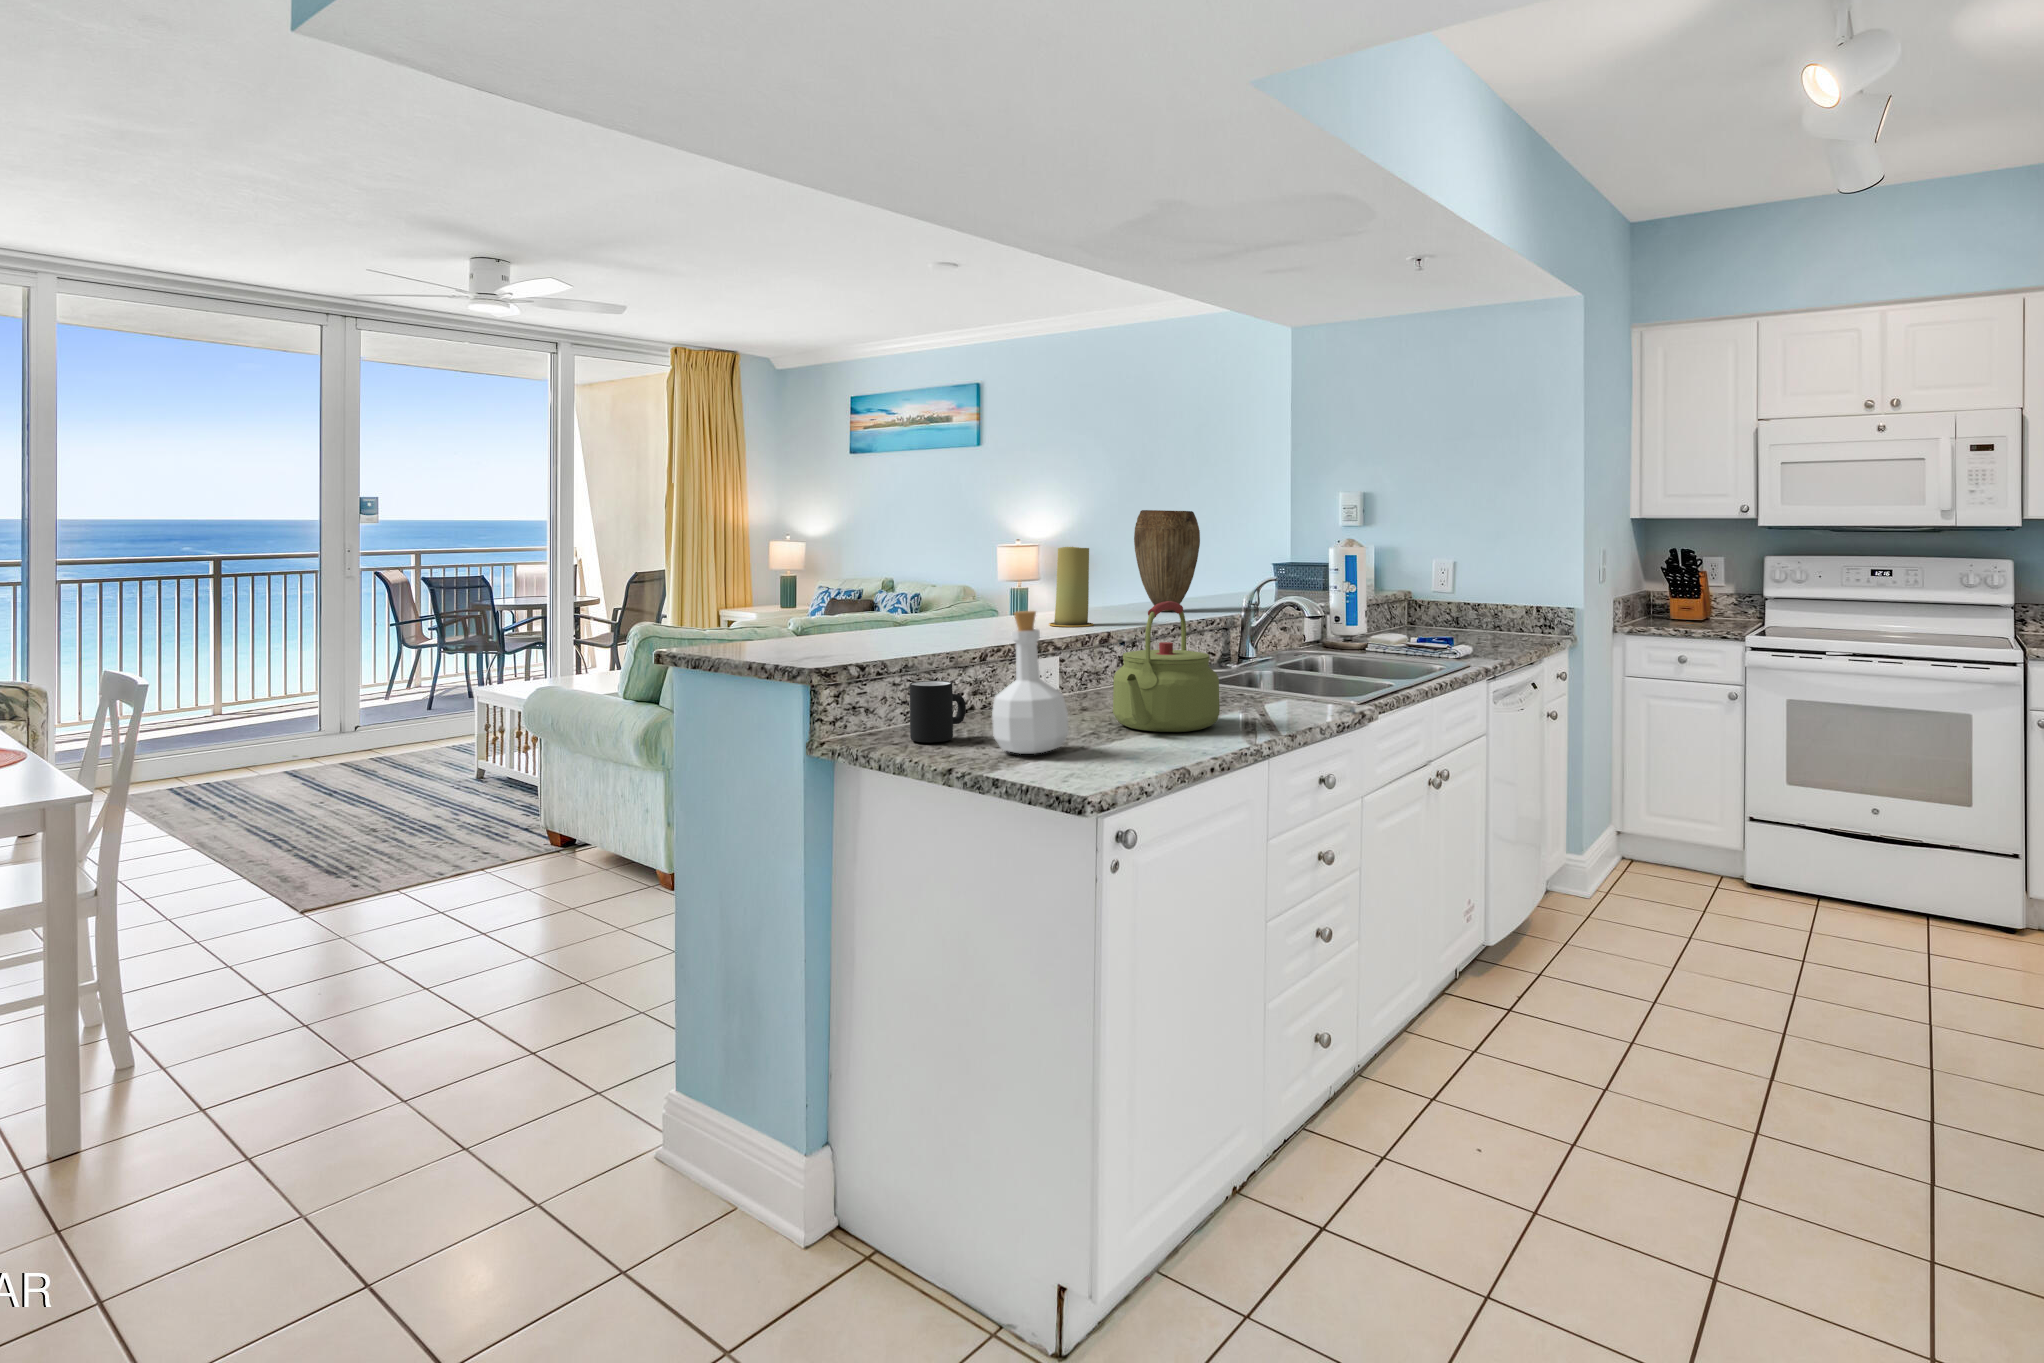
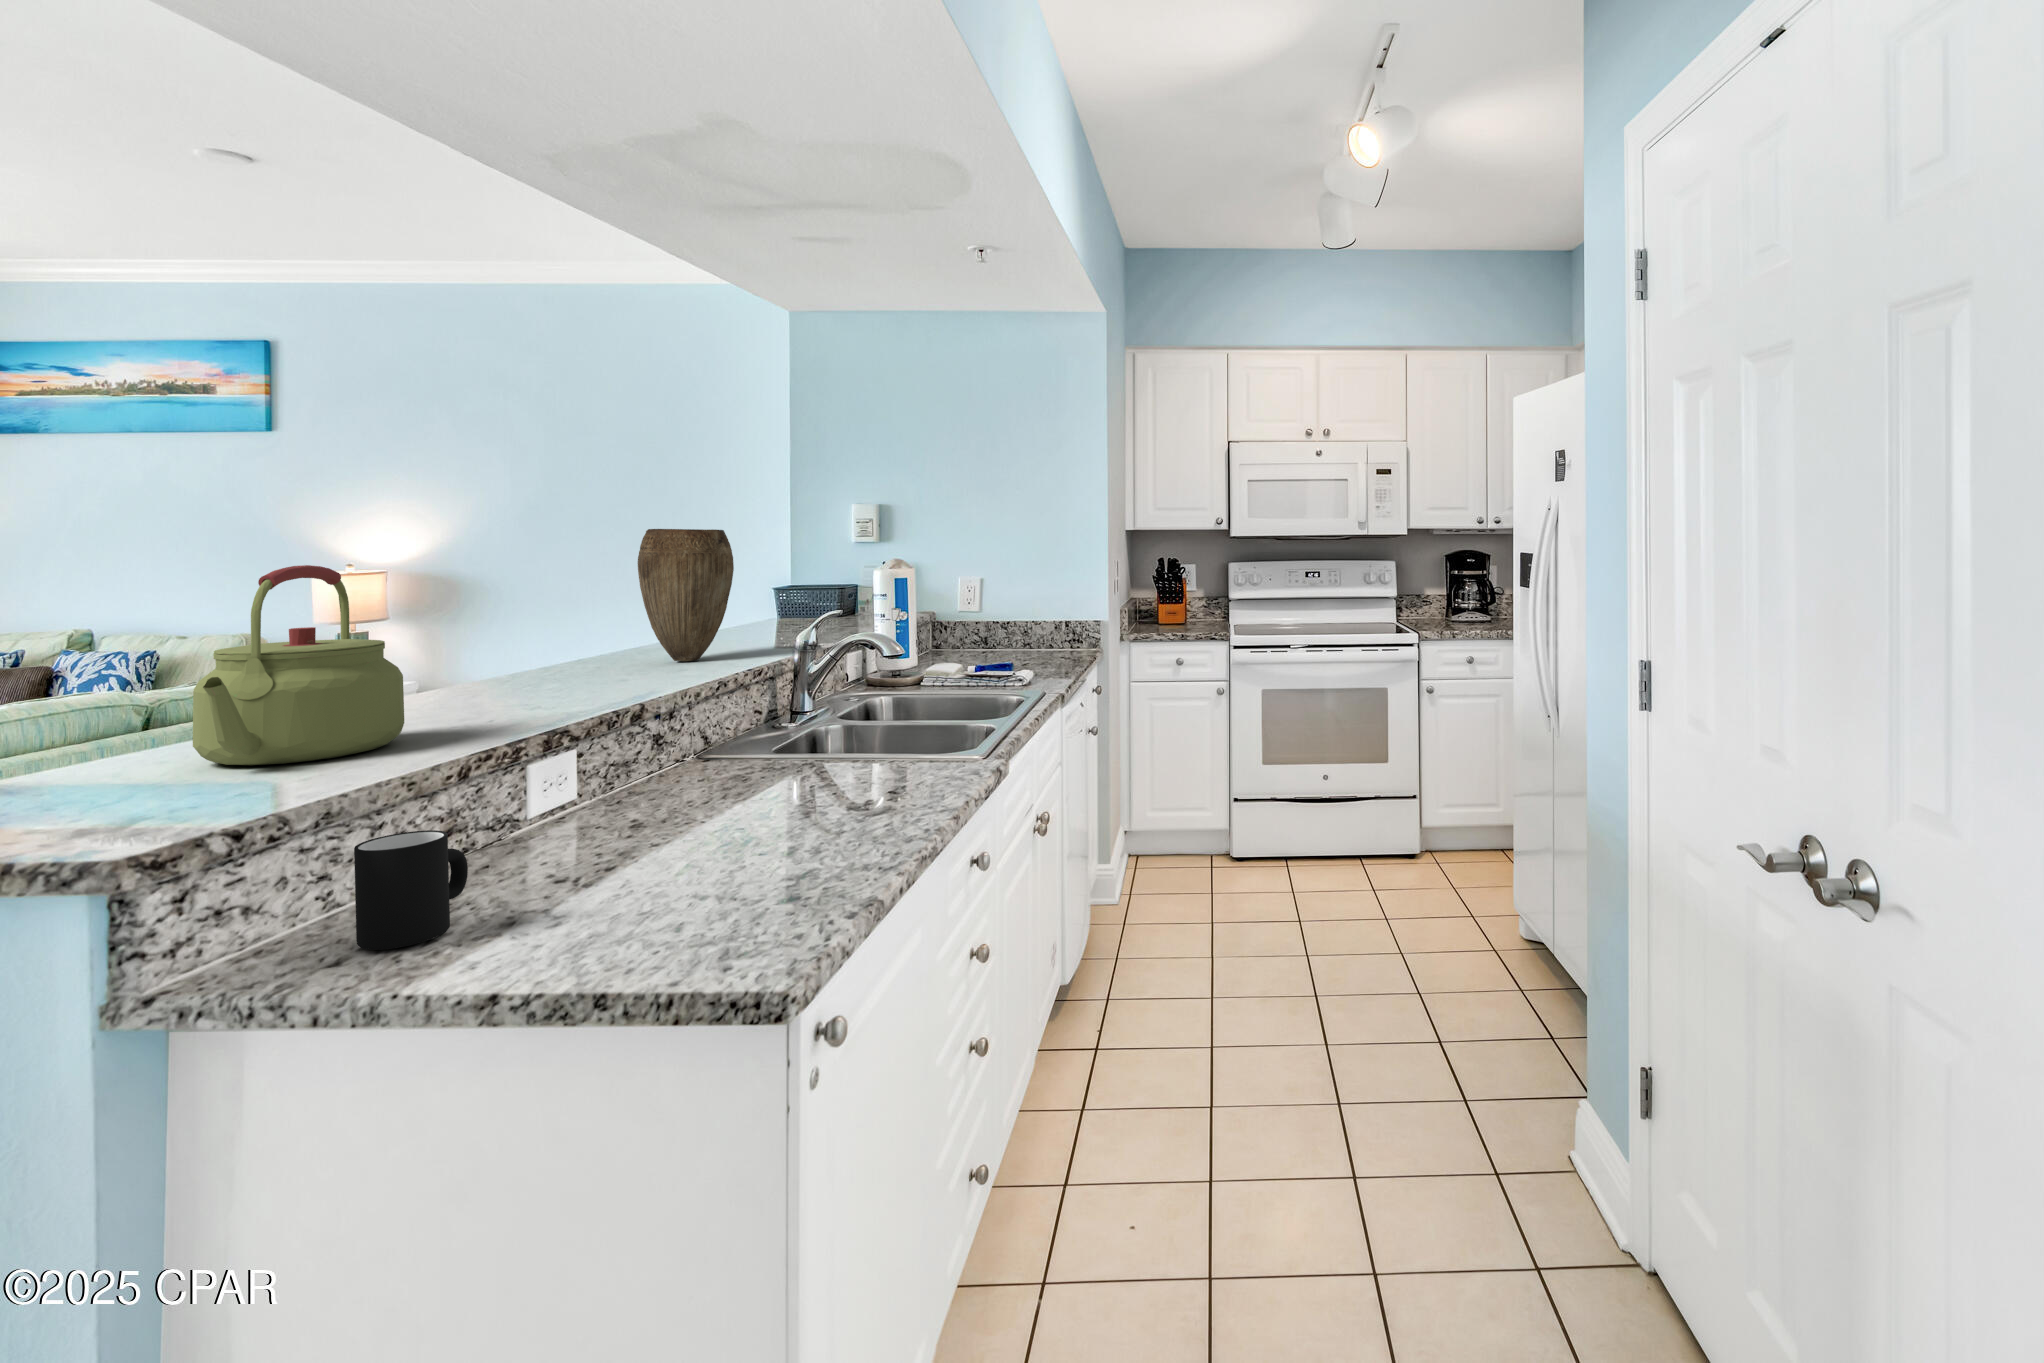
candle: present [1049,547,1093,627] -> none [536,584,612,701]
kettle: present [1113,601,1220,732] -> present [193,565,404,765]
bottle: present [992,611,1069,754] -> none [545,698,690,934]

